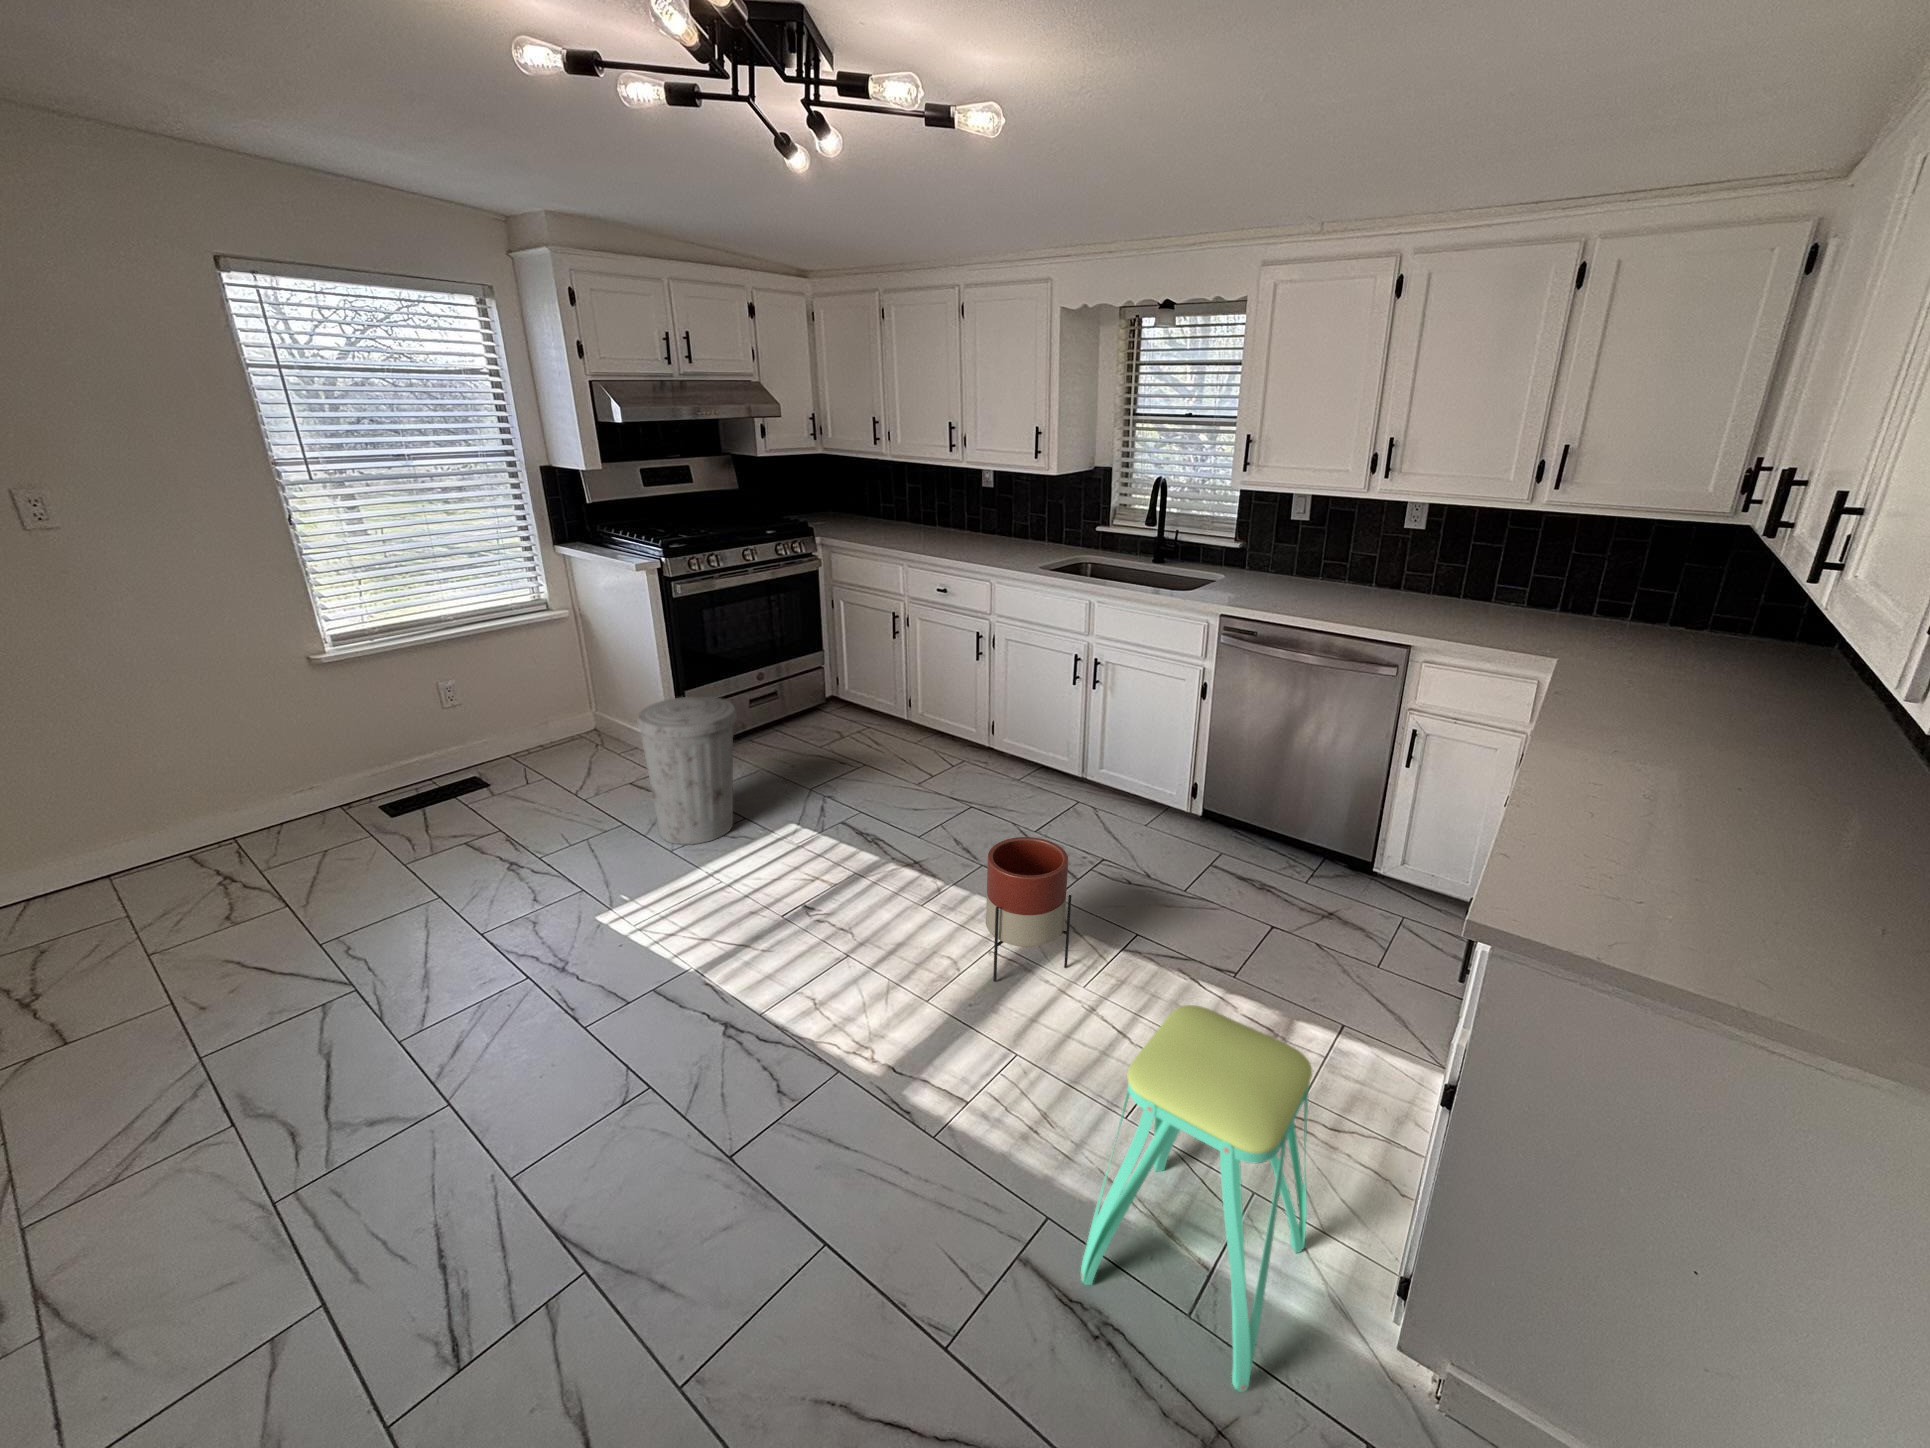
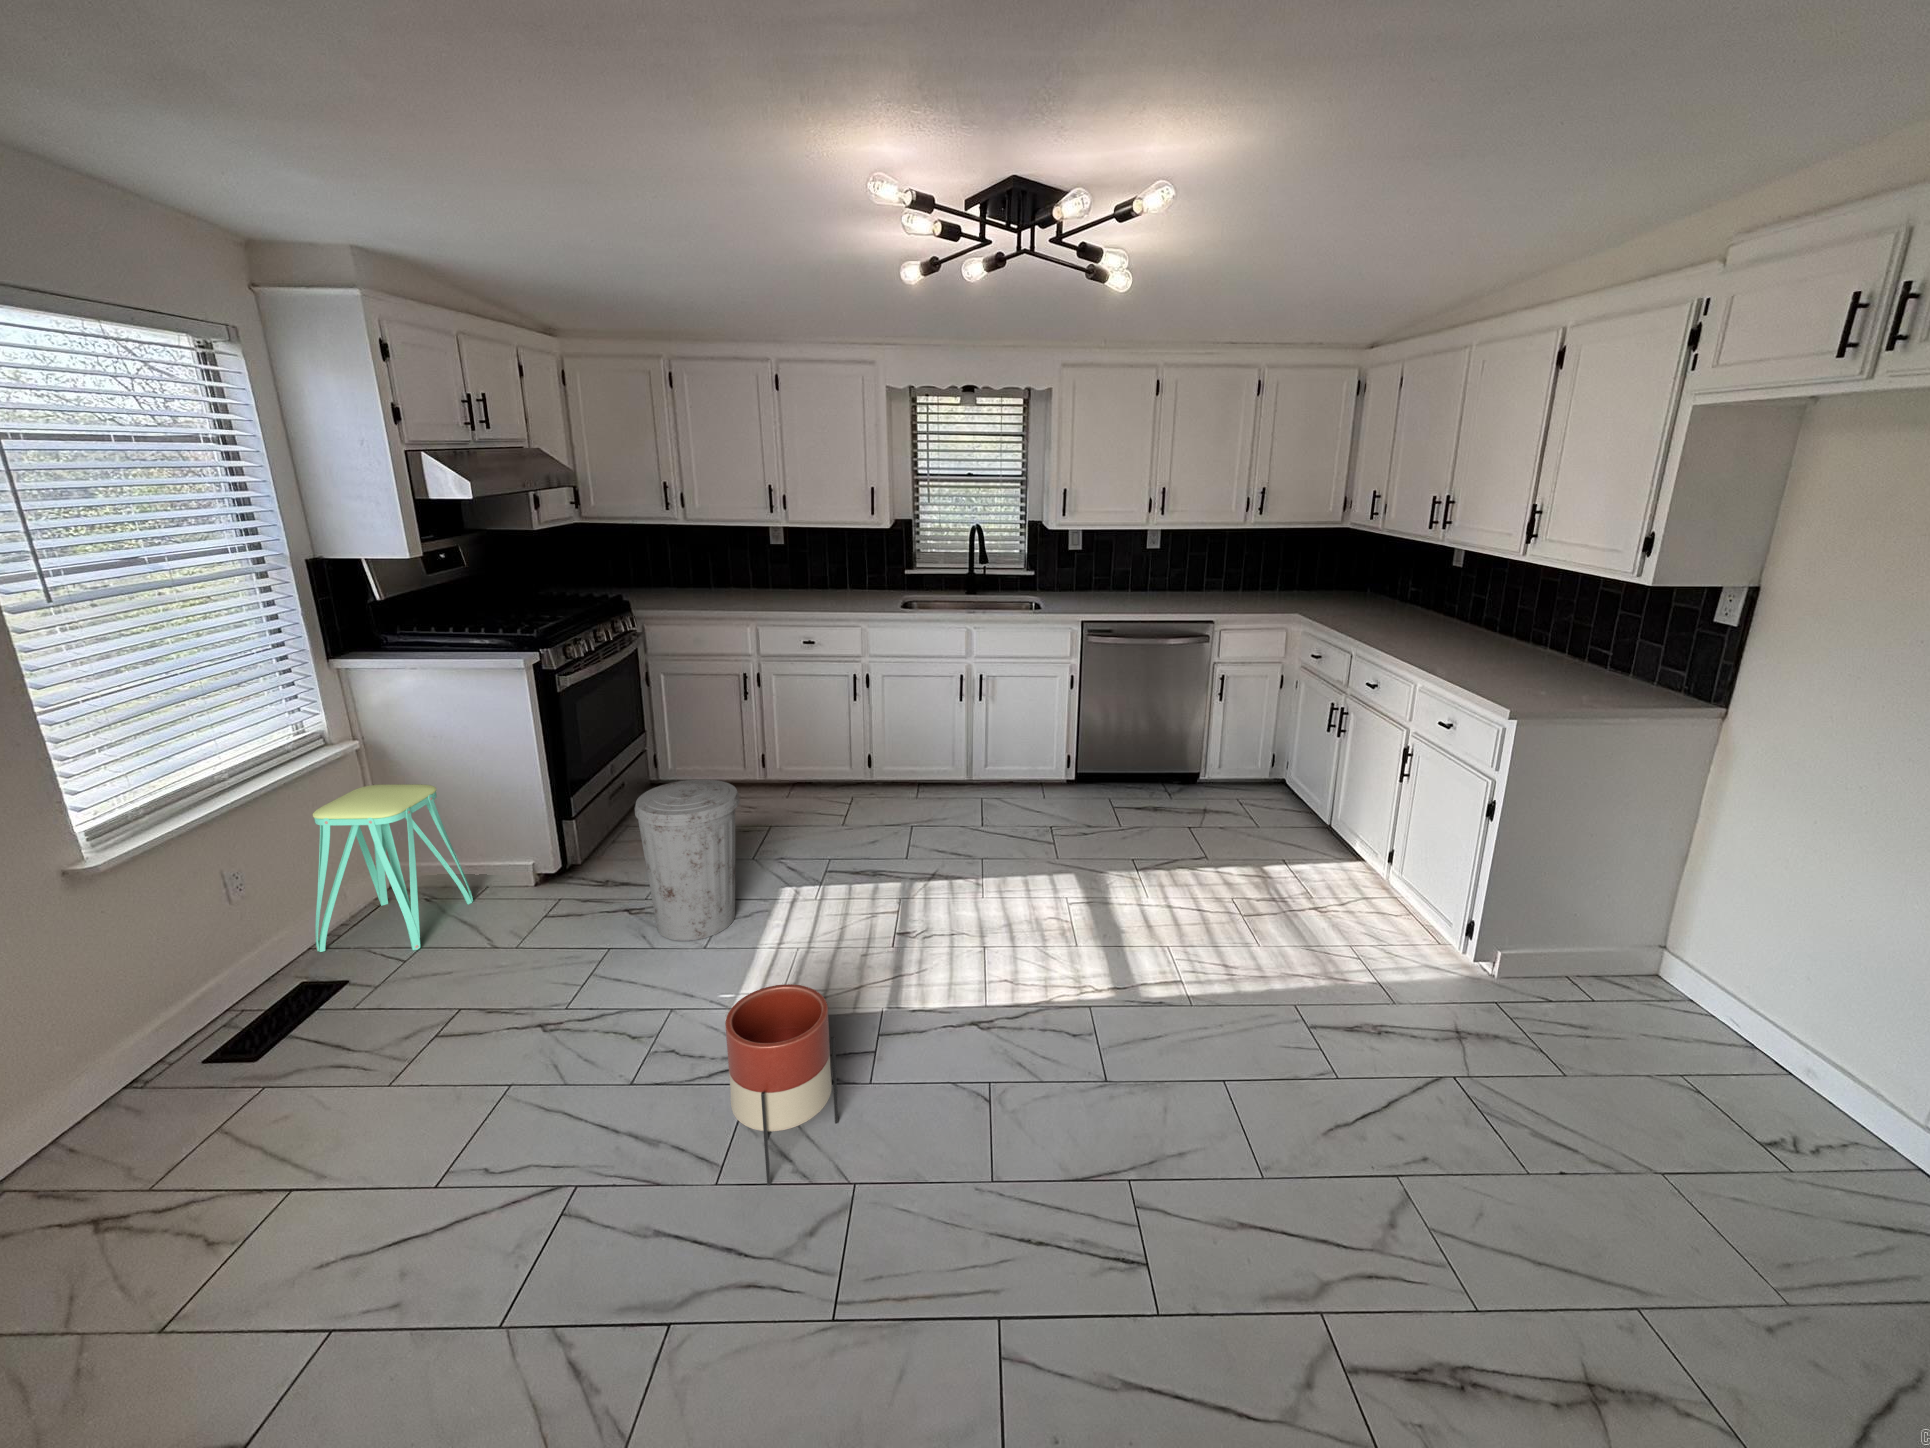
planter: present [986,837,1072,982] -> present [725,984,838,1186]
stool: present [1081,1005,1312,1392] -> present [313,784,473,952]

